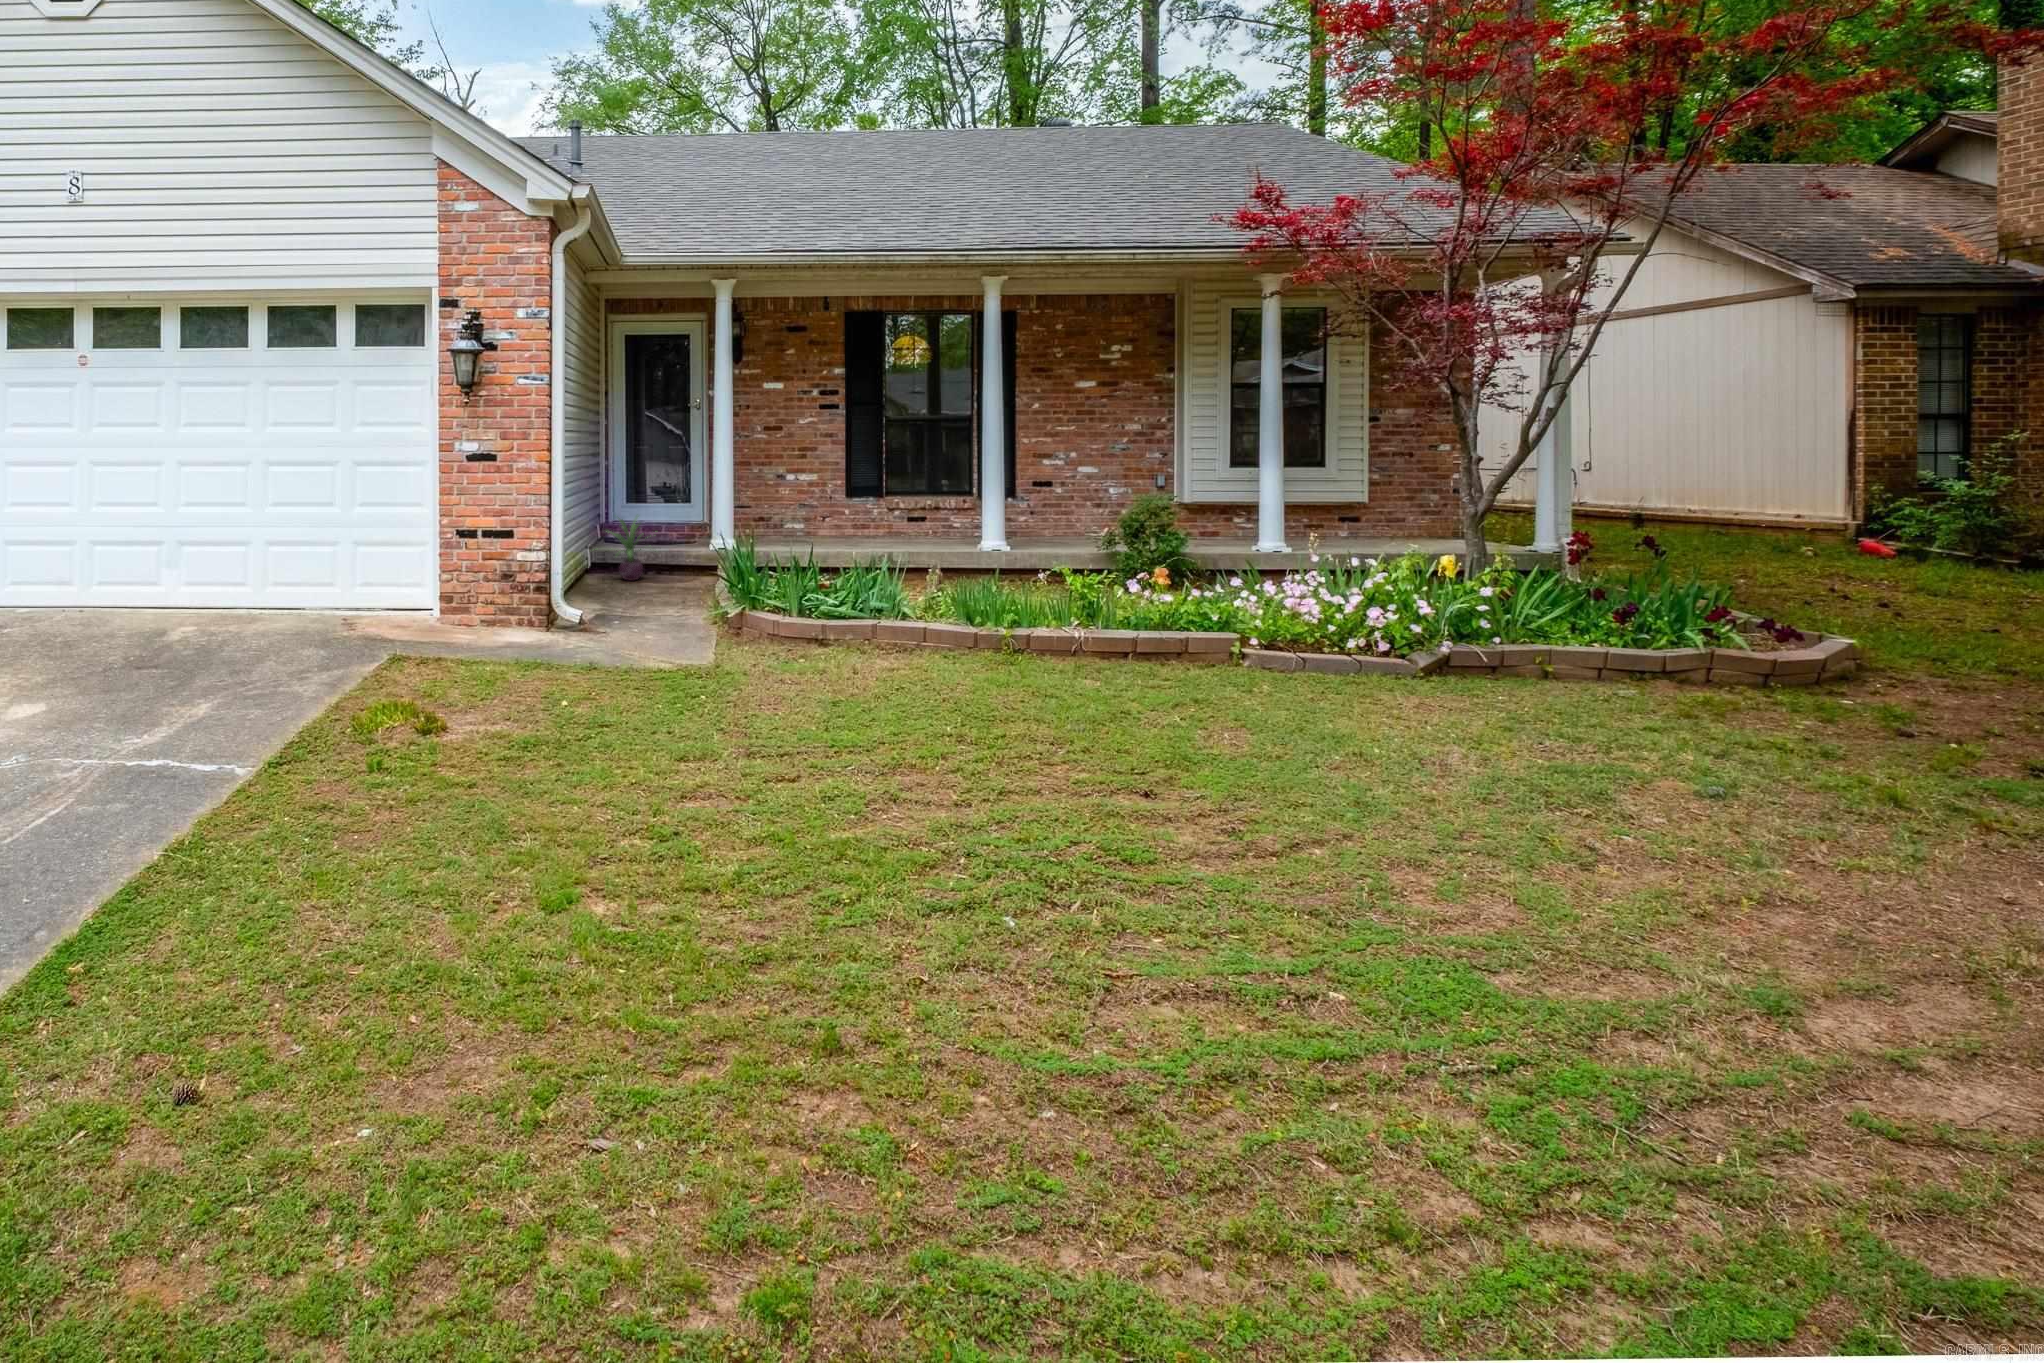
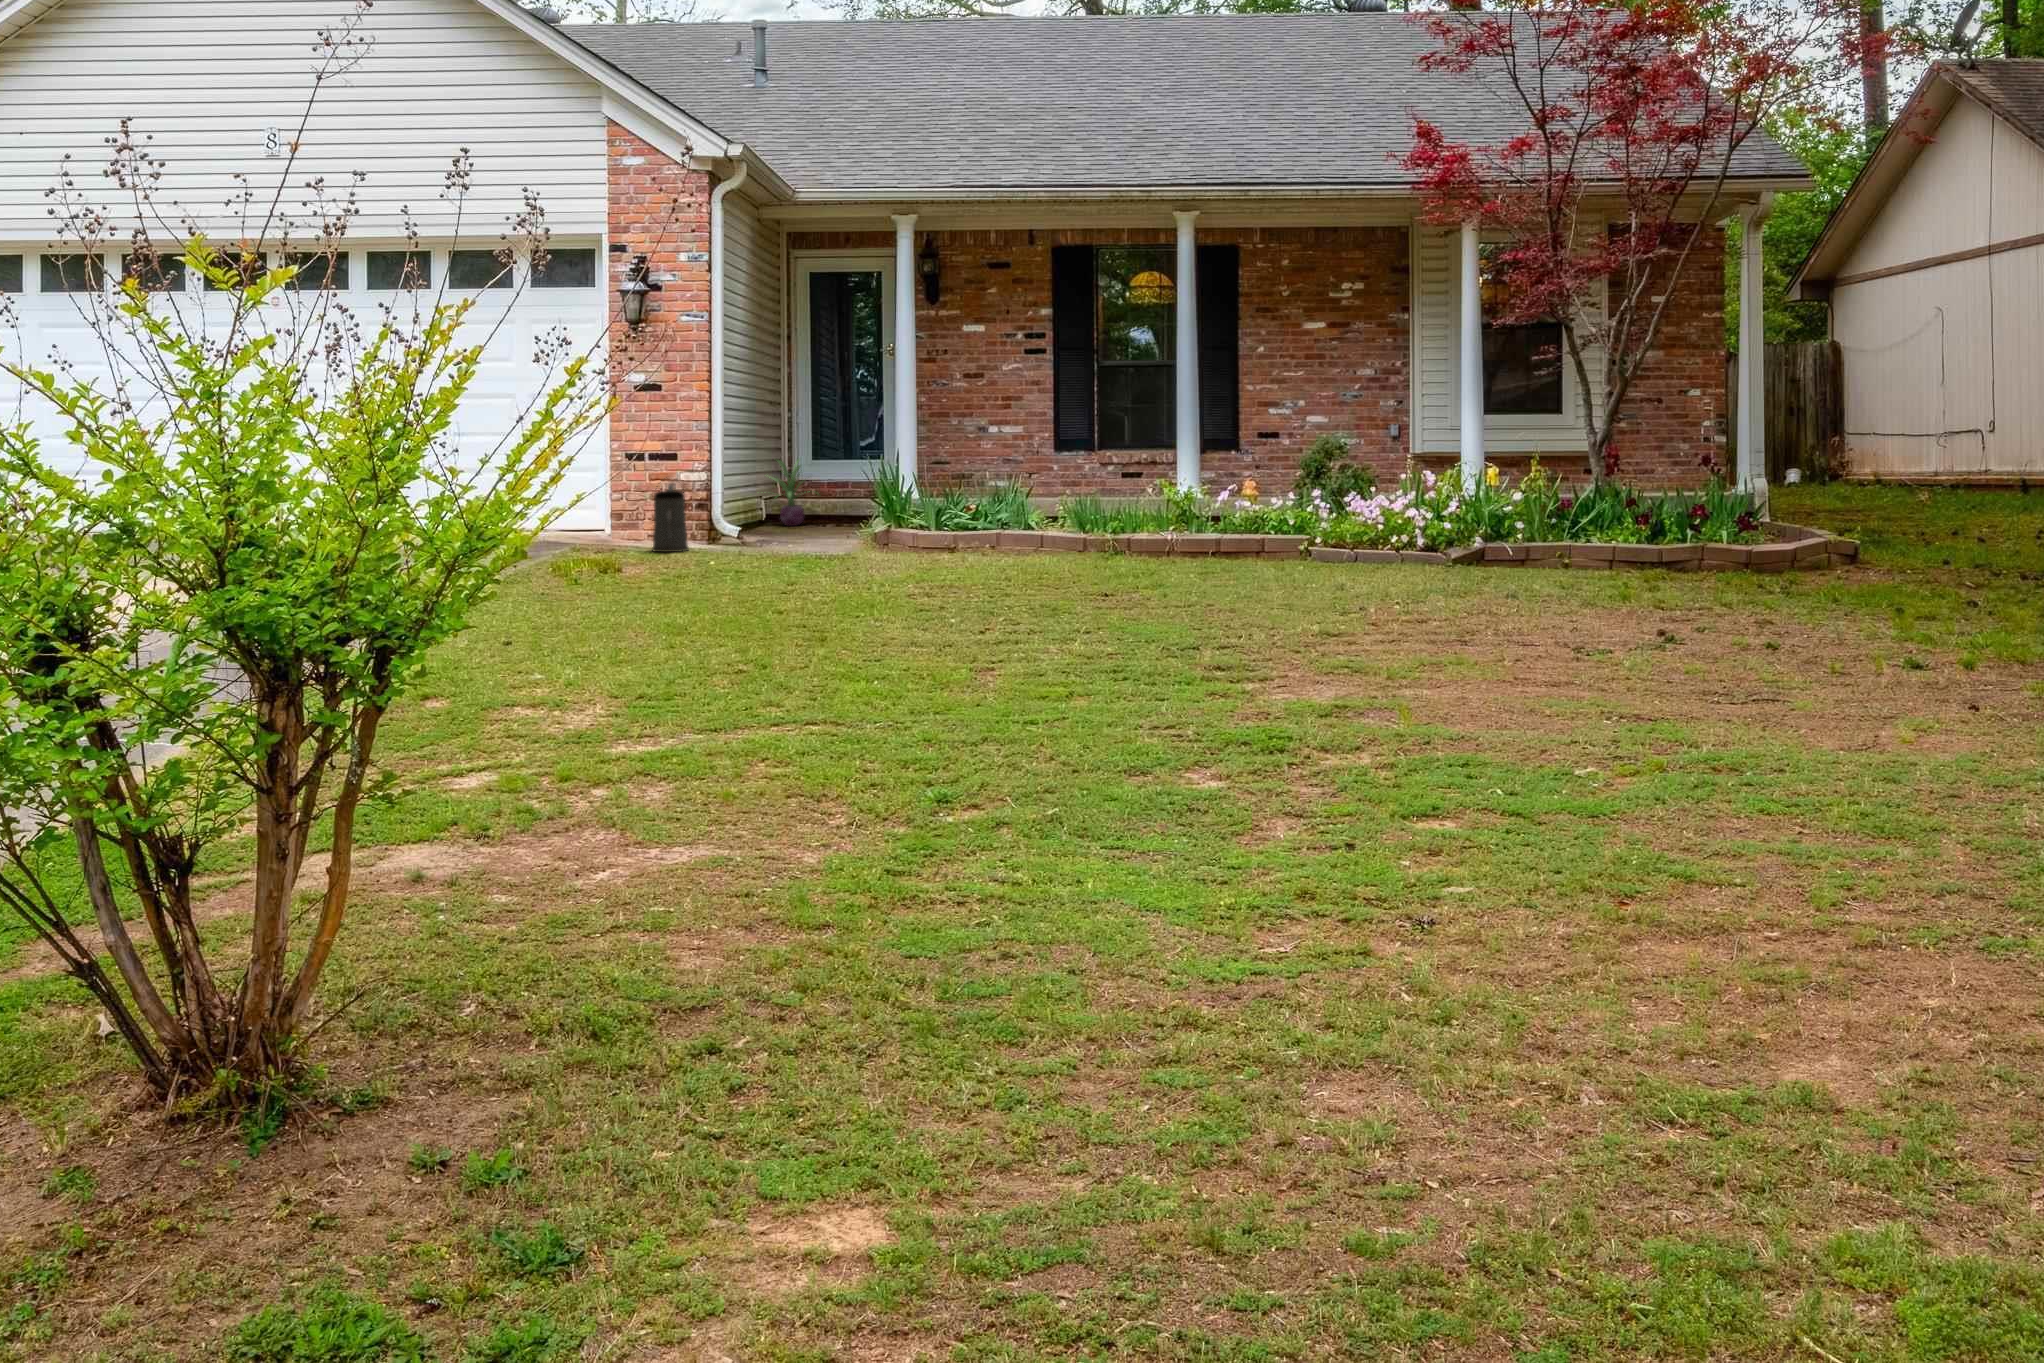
watering can: none [481,560,524,649] -> present [652,477,689,552]

